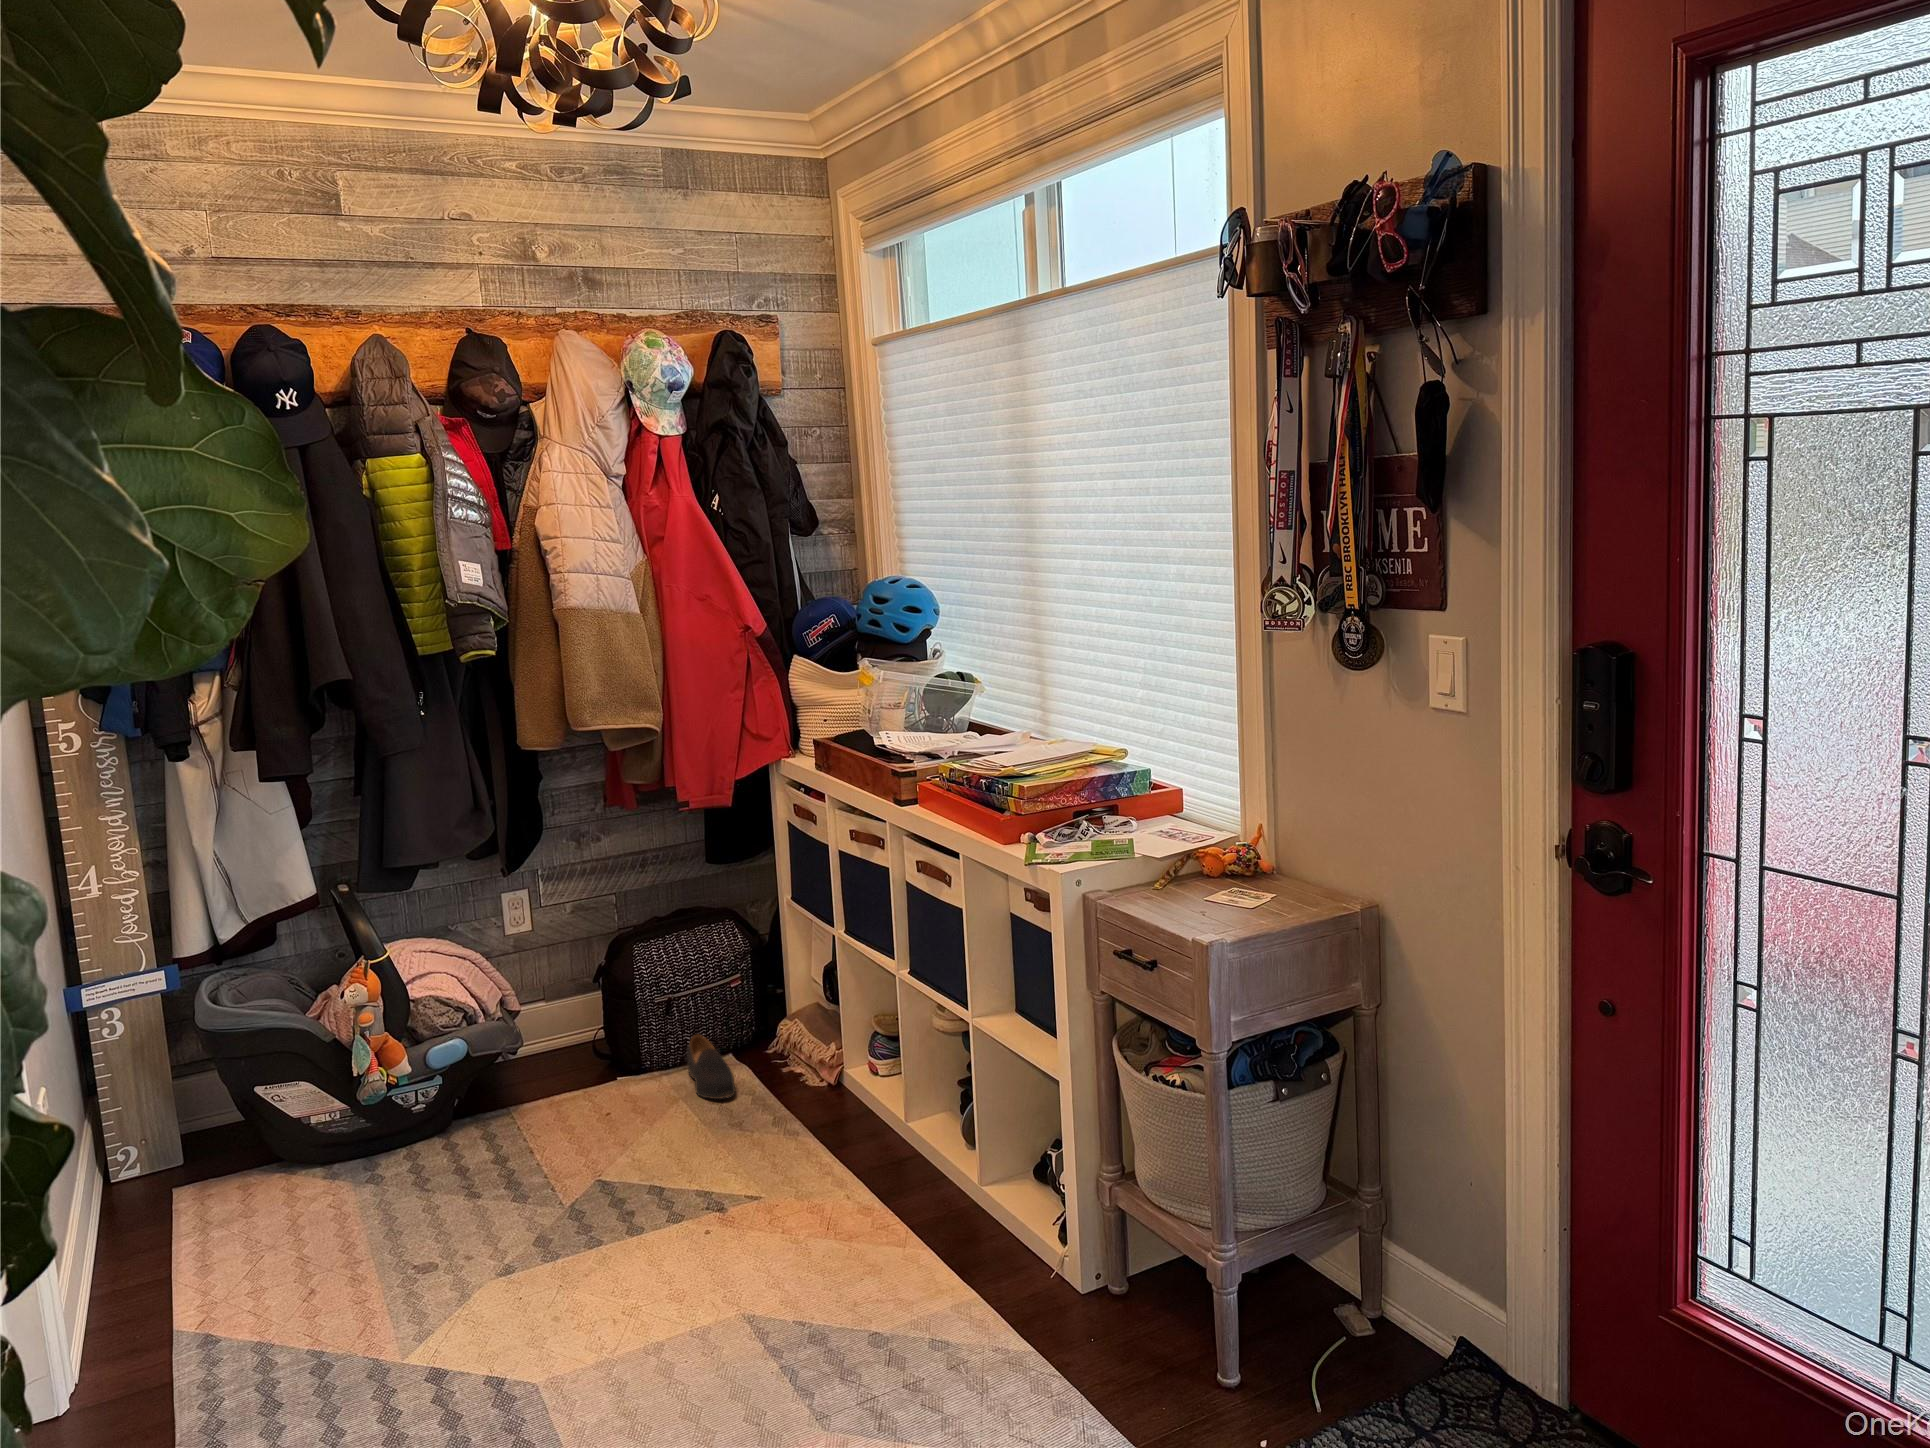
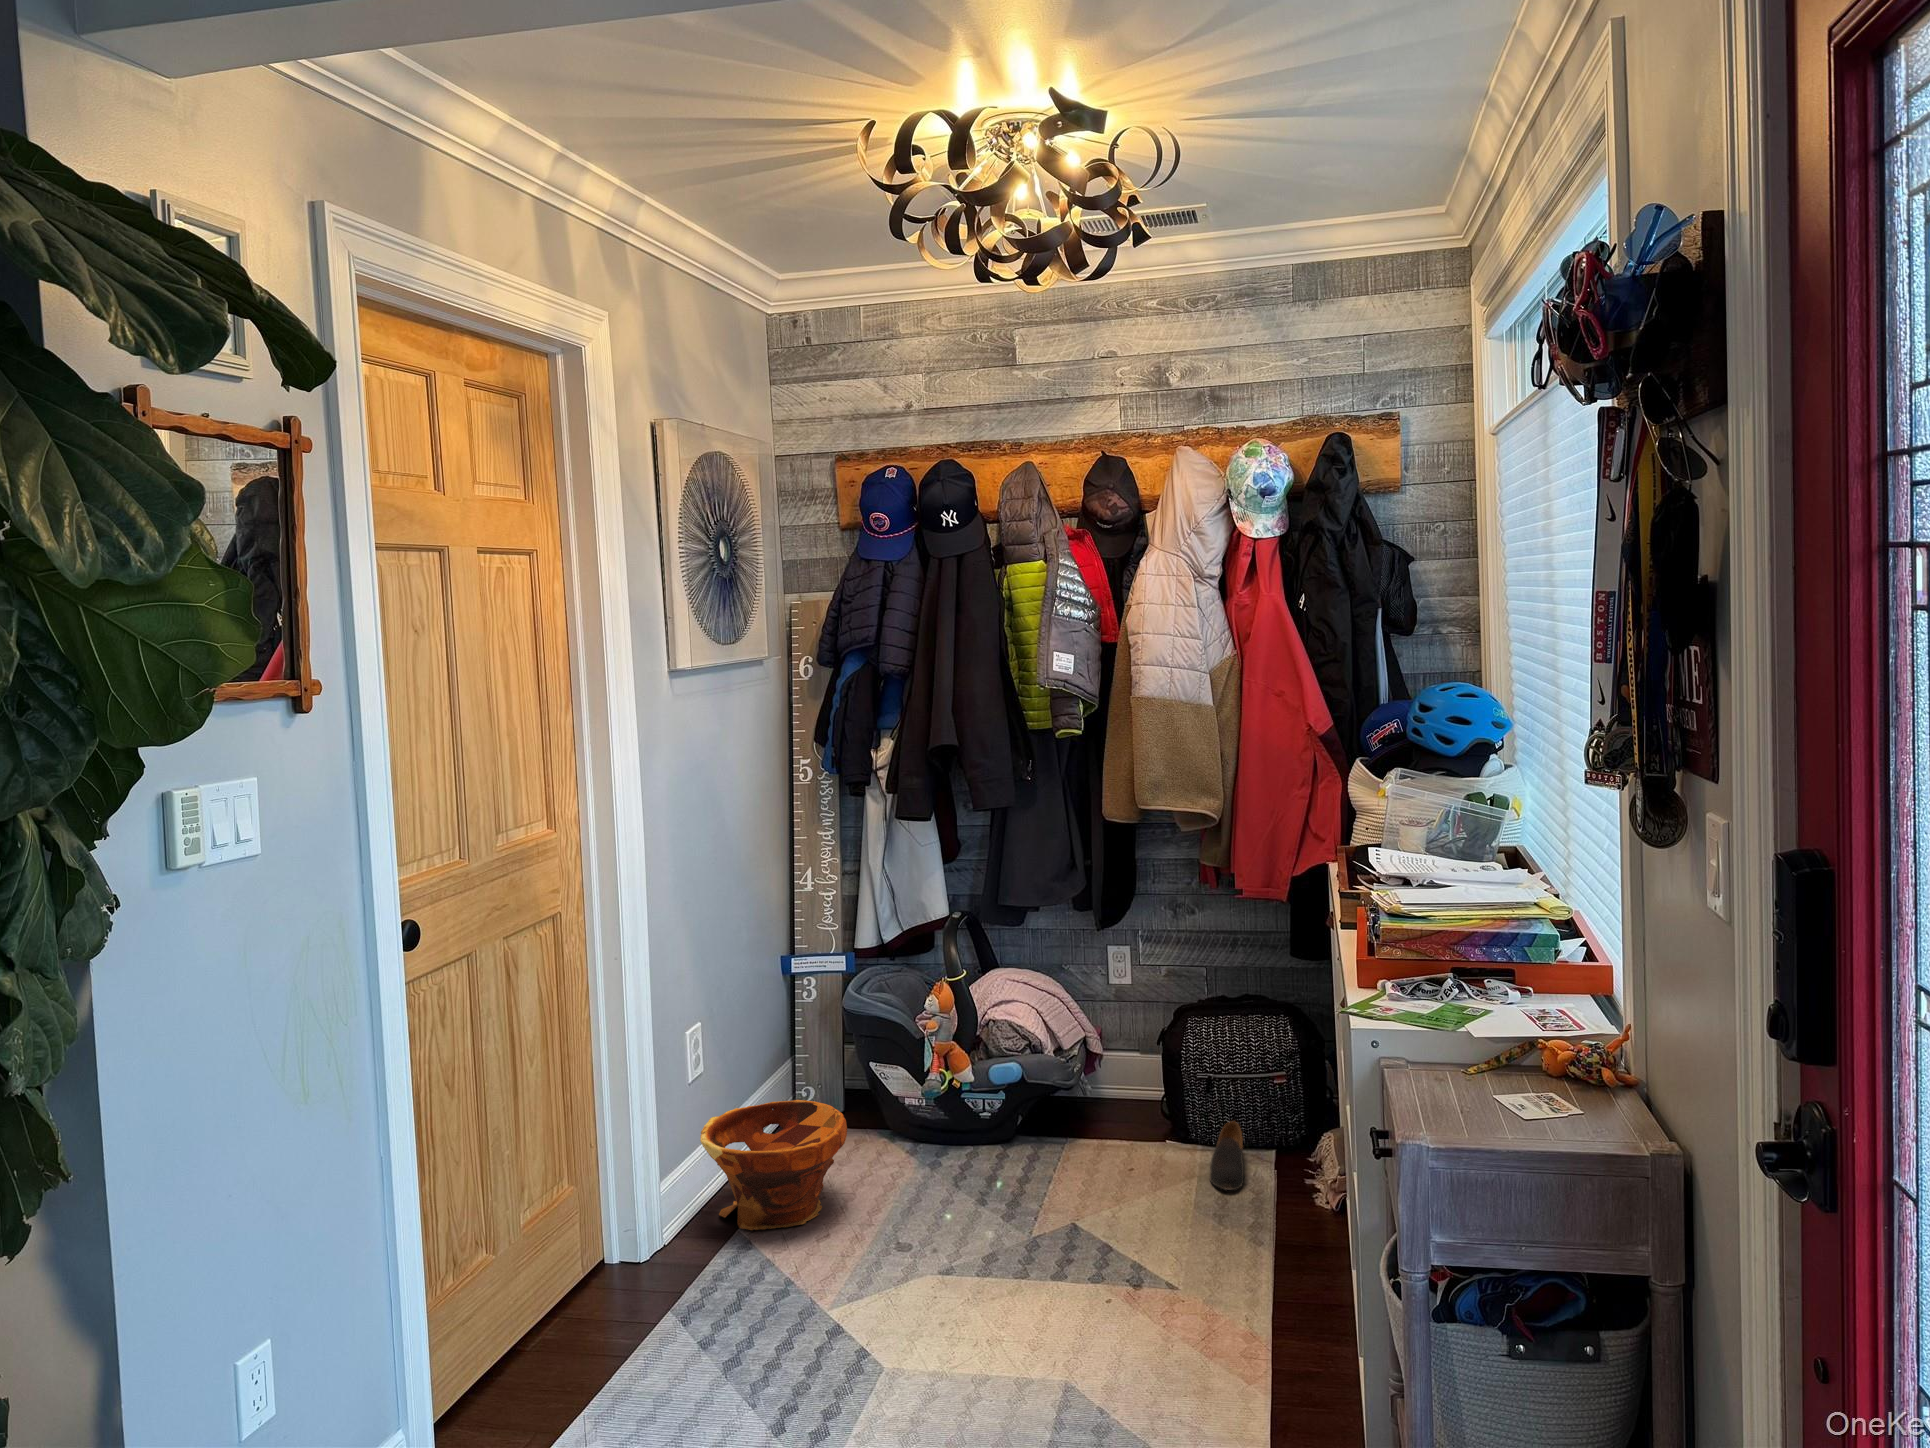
planter: none [80,1147,304,1334] -> present [700,1100,847,1230]

